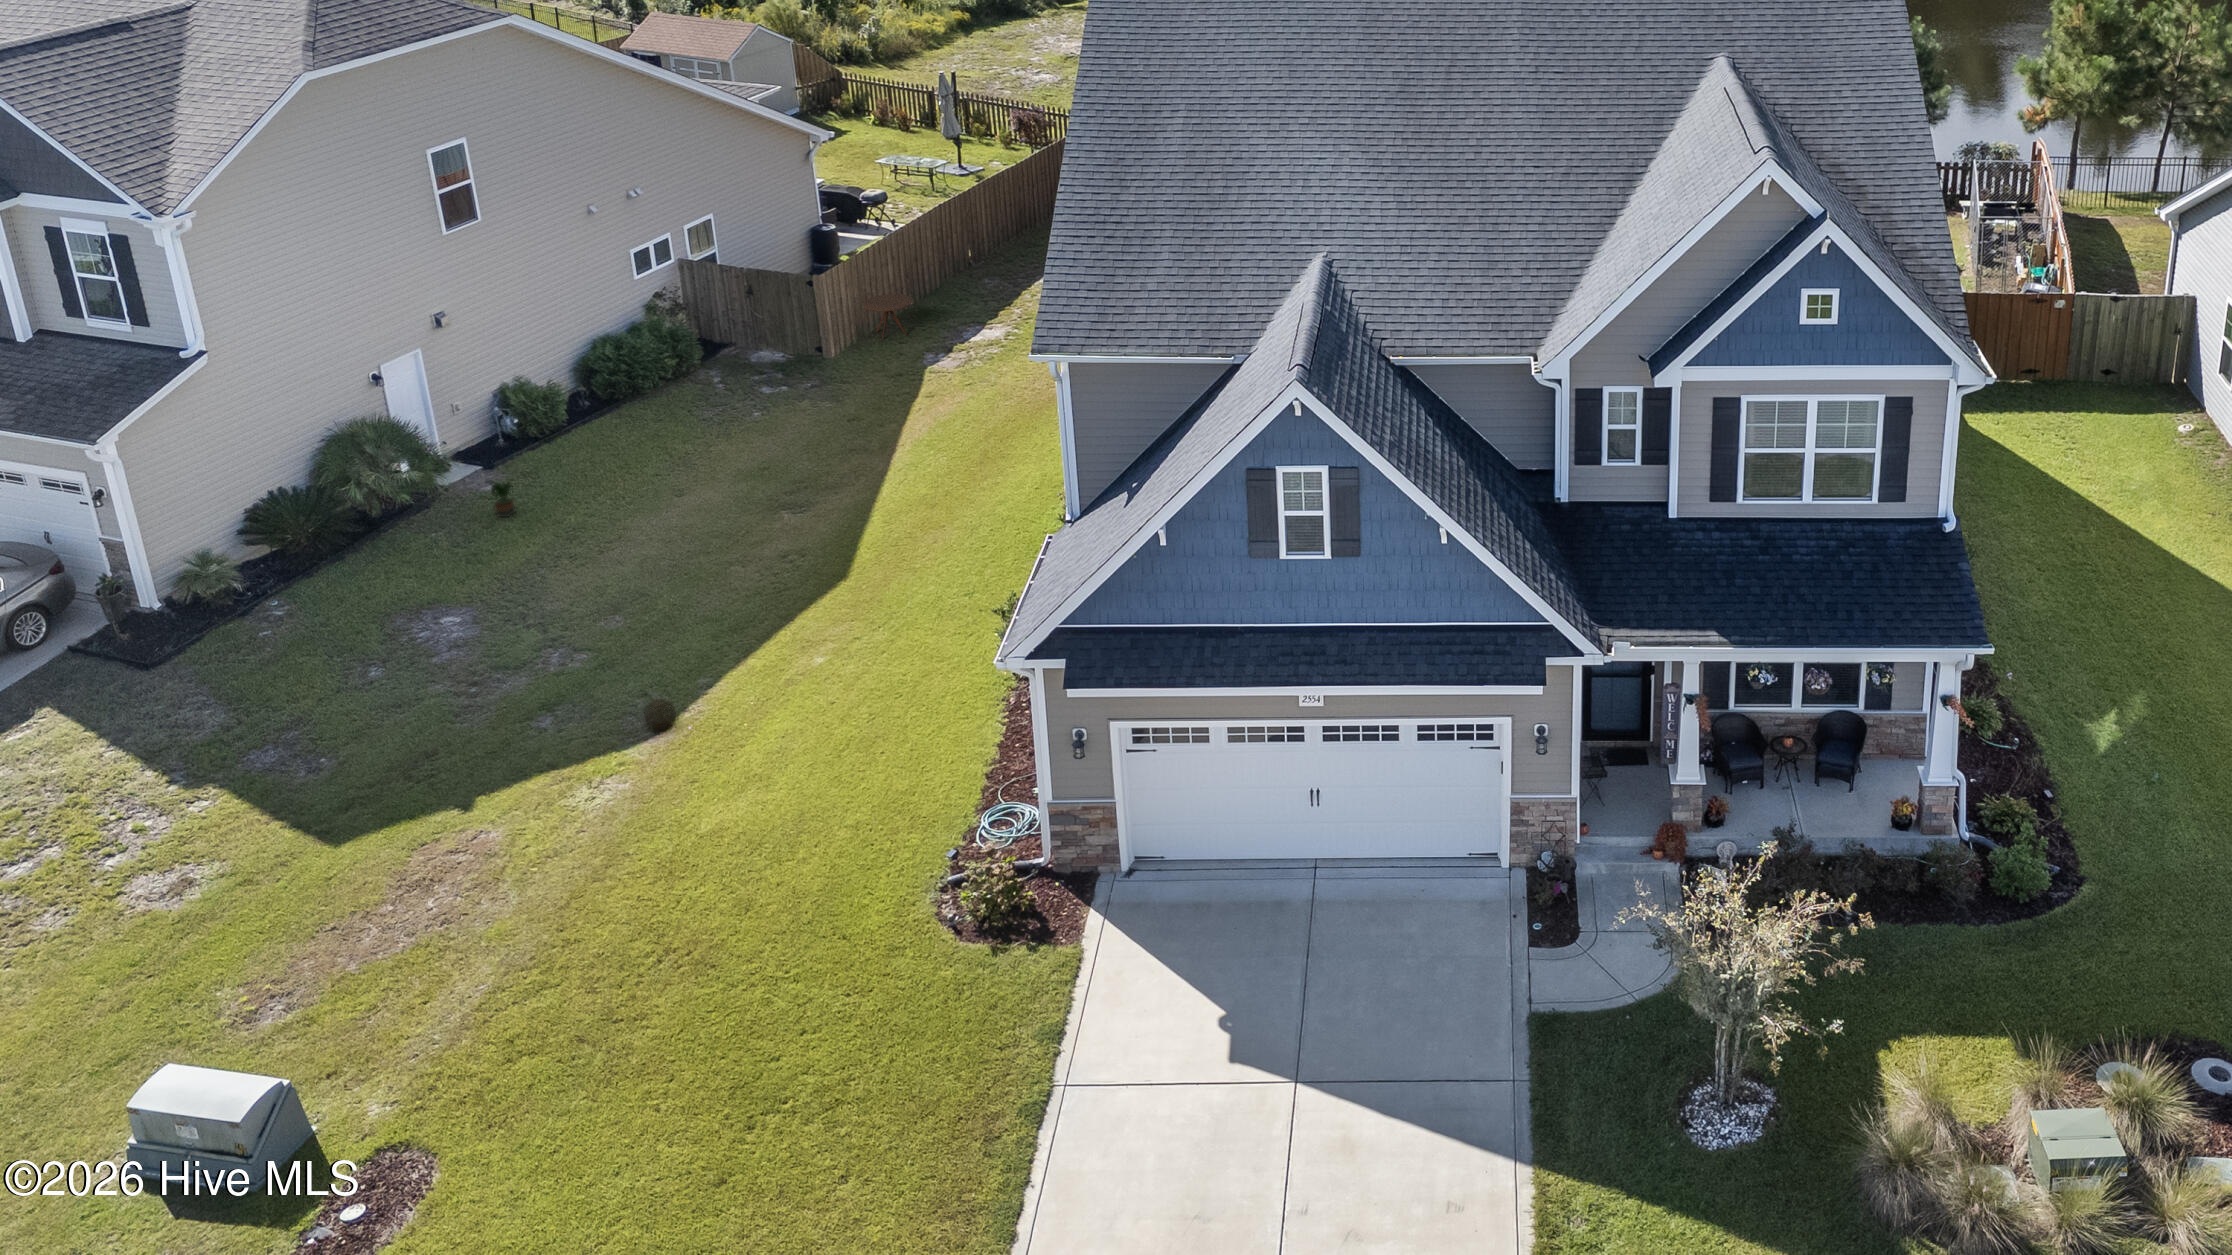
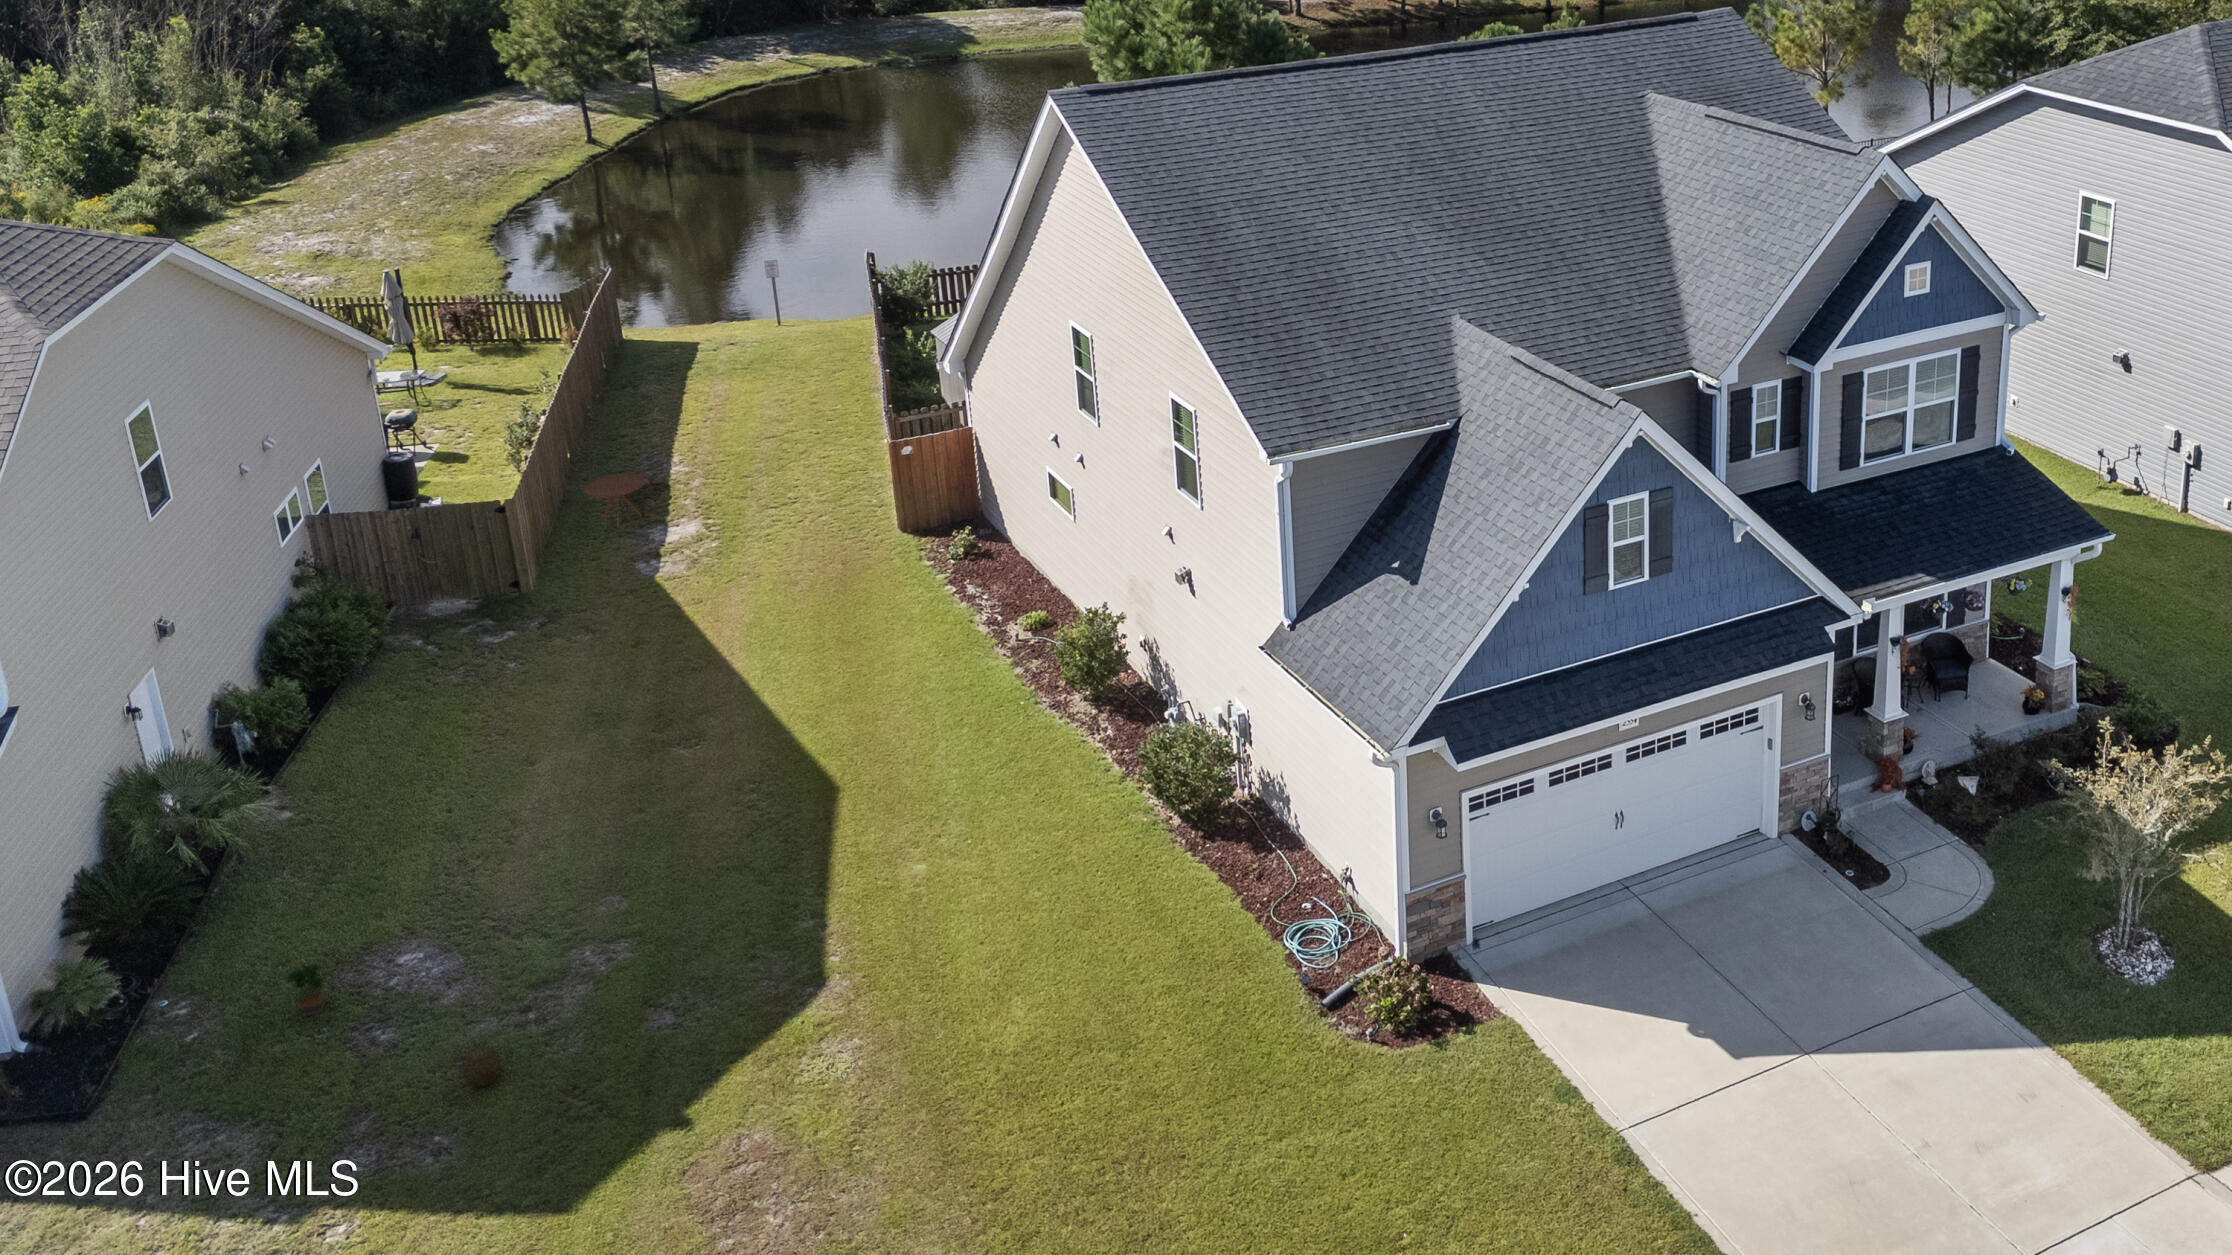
potted tree: present [491,483,515,517] -> present [287,965,325,1016]
woven basket: present [644,699,675,731] -> present [462,1046,502,1087]

